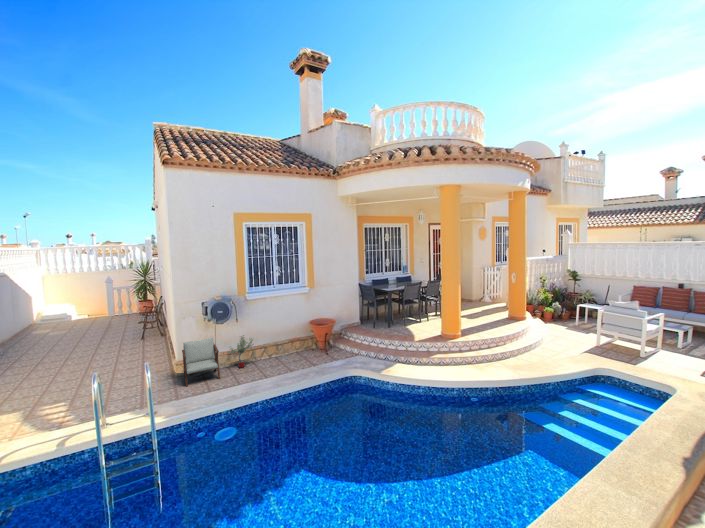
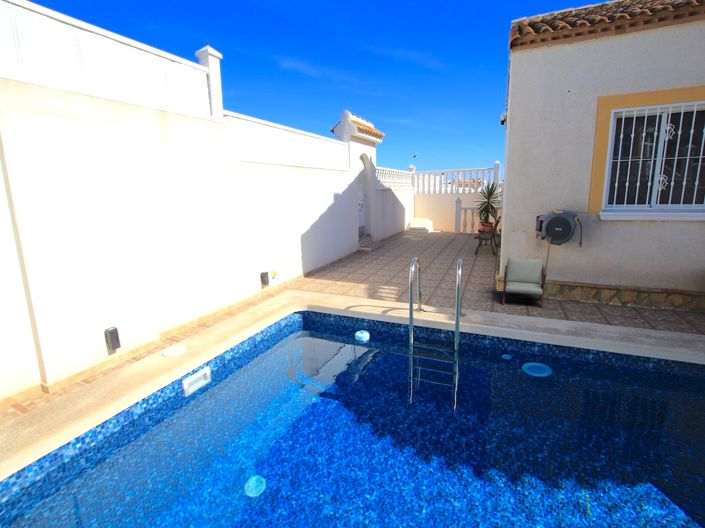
potted tree: present [227,335,253,368] -> none [557,264,599,305]

